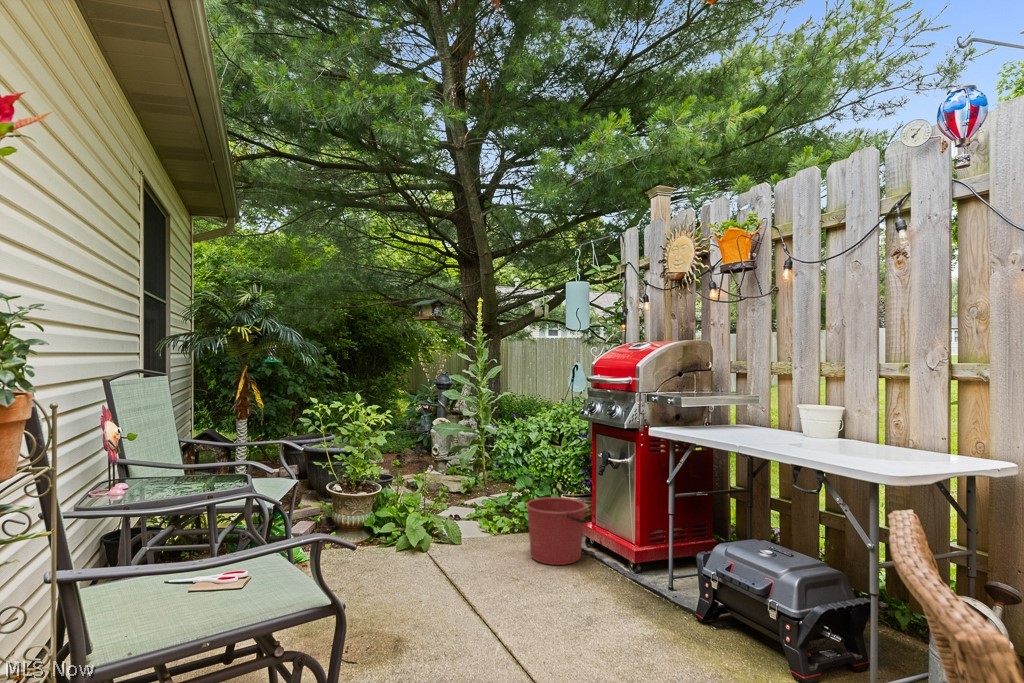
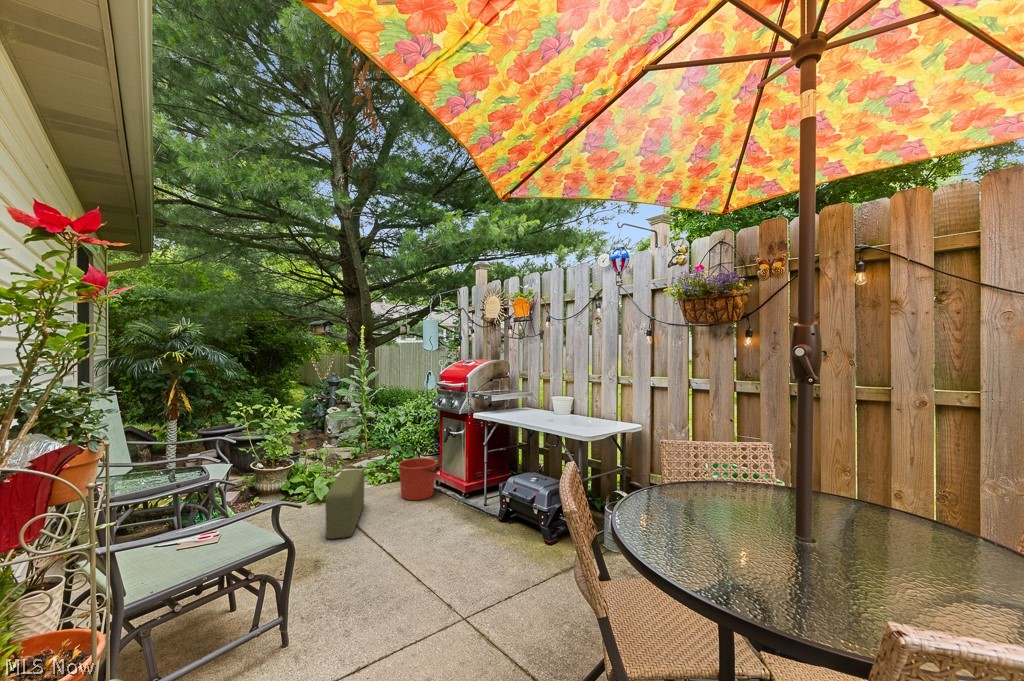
pouf: none [413,505,474,610] -> present [325,469,365,539]

